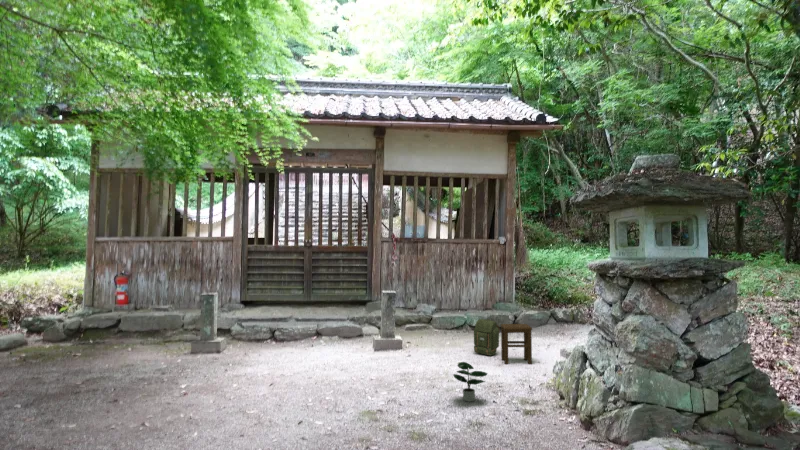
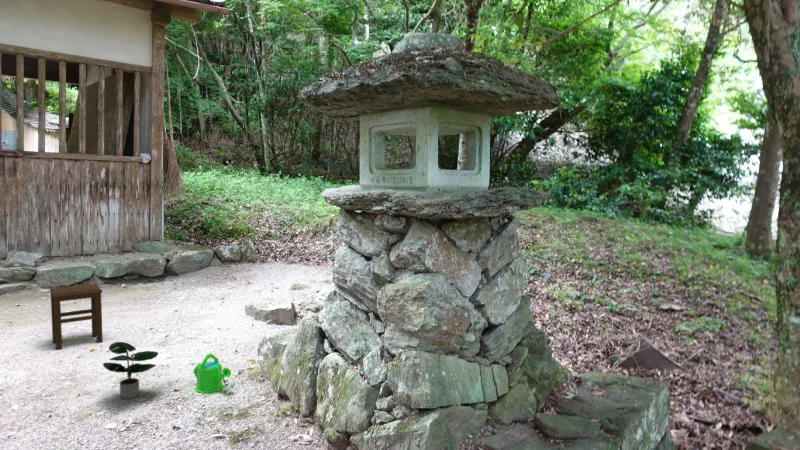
backpack: present [474,319,500,356] -> none [116,269,155,319]
stool: present [501,324,532,364] -> present [50,284,103,349]
watering can: none [511,380,535,409] -> present [194,354,231,393]

